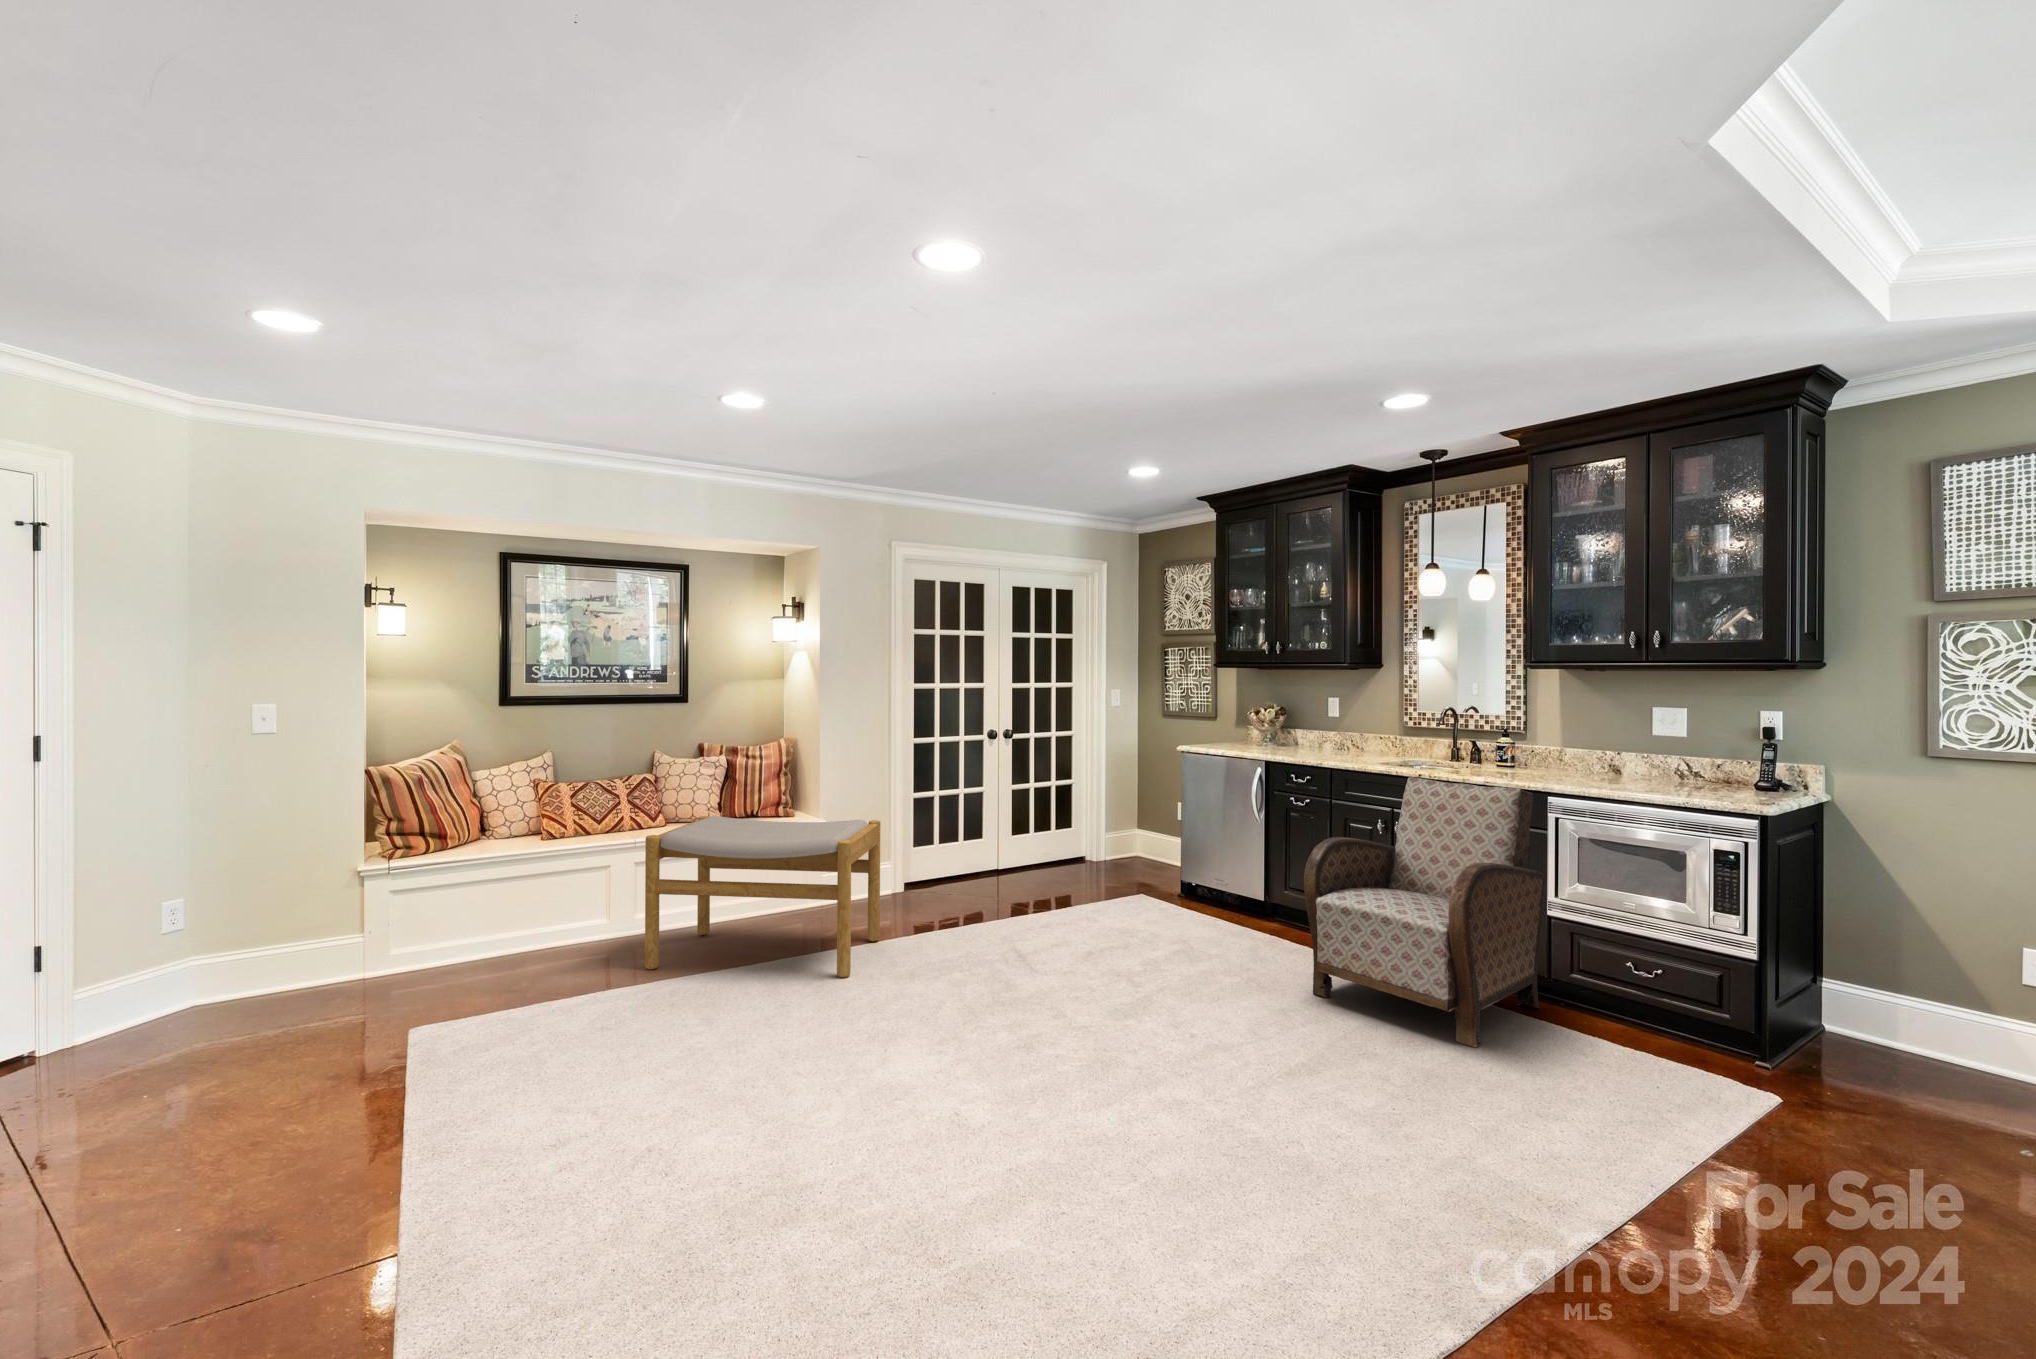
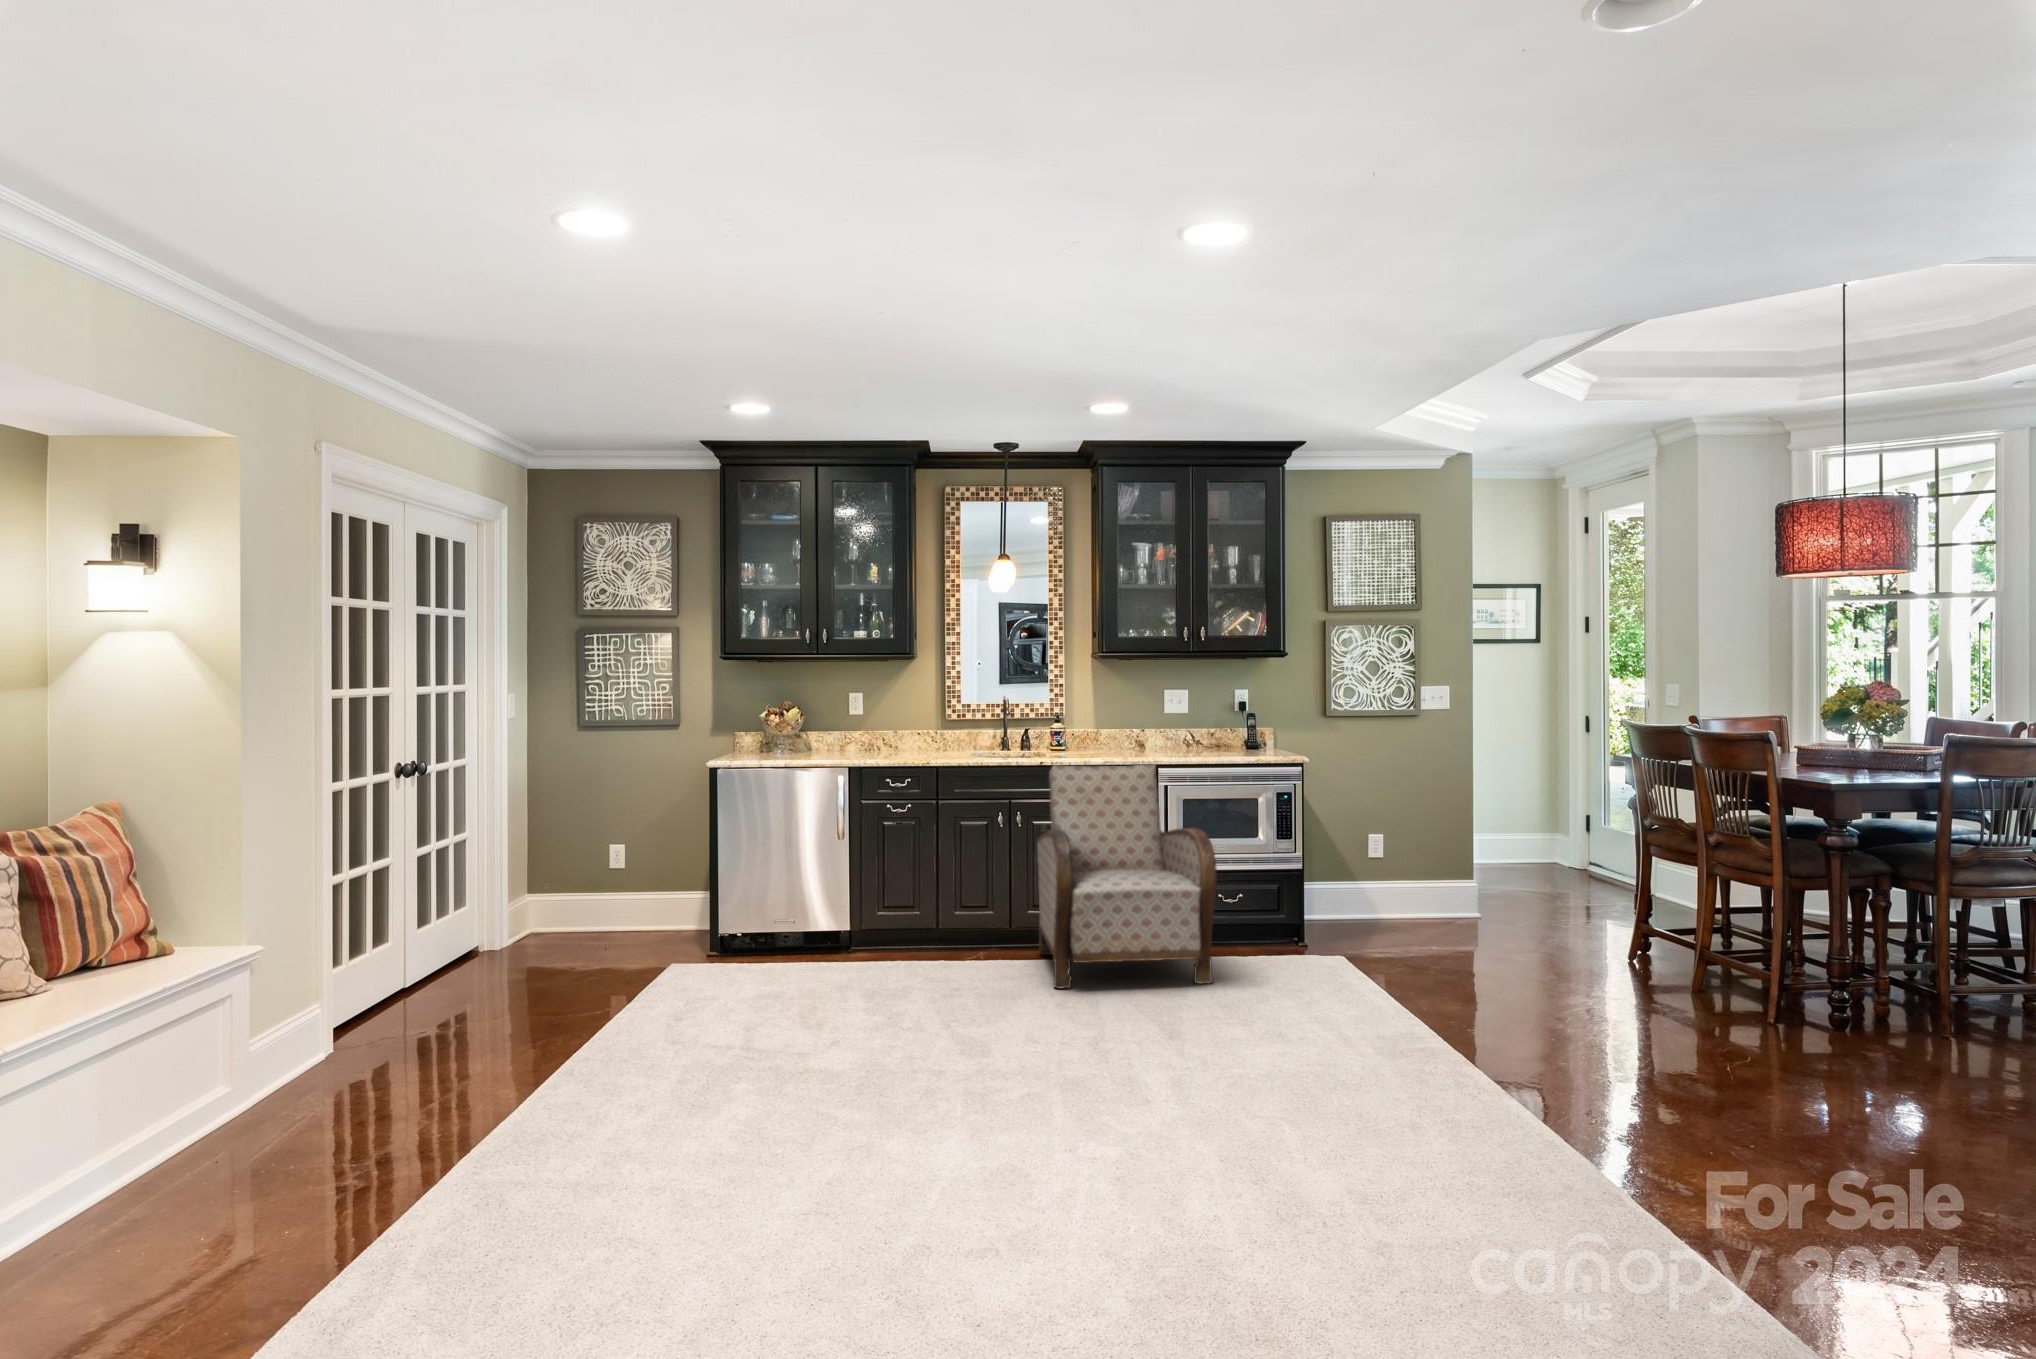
footstool: present [645,816,880,978] -> none [210,918,675,1303]

